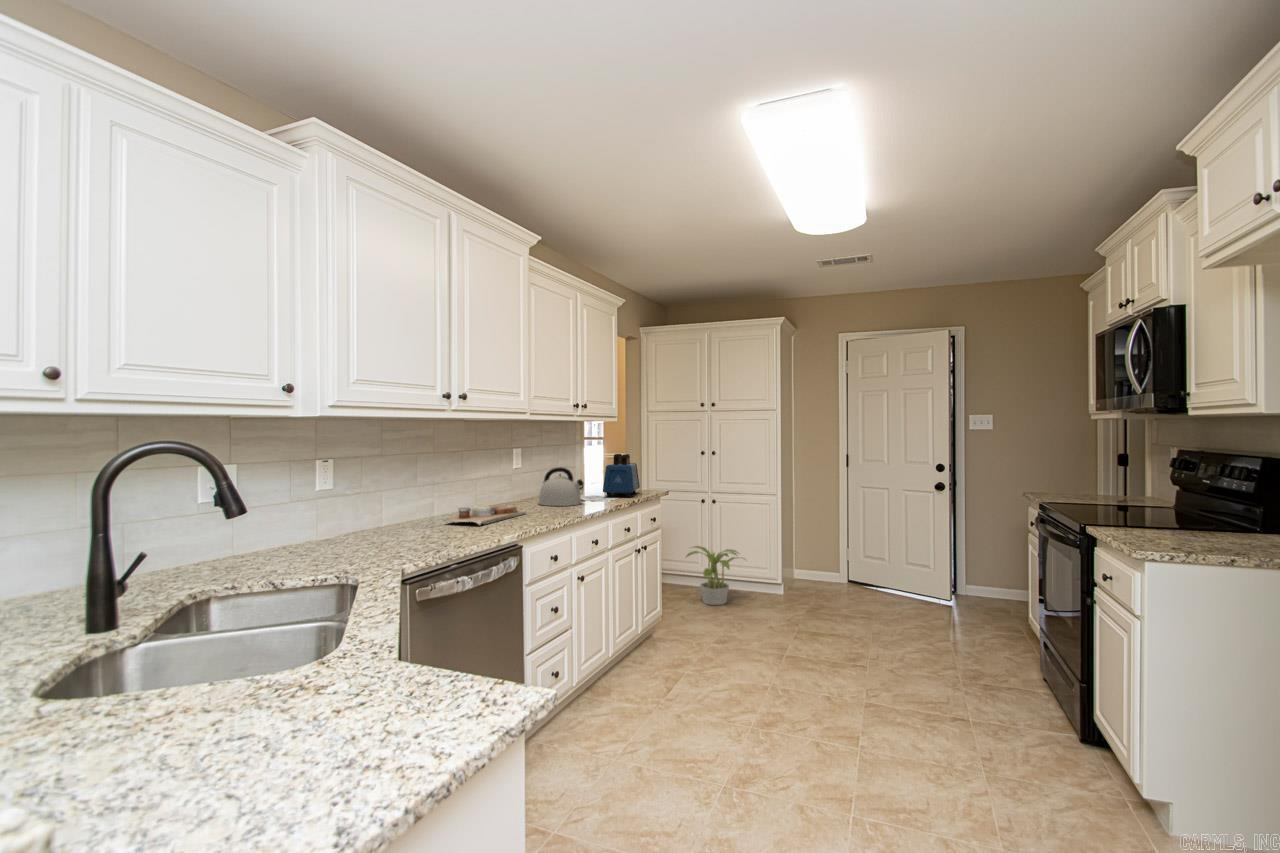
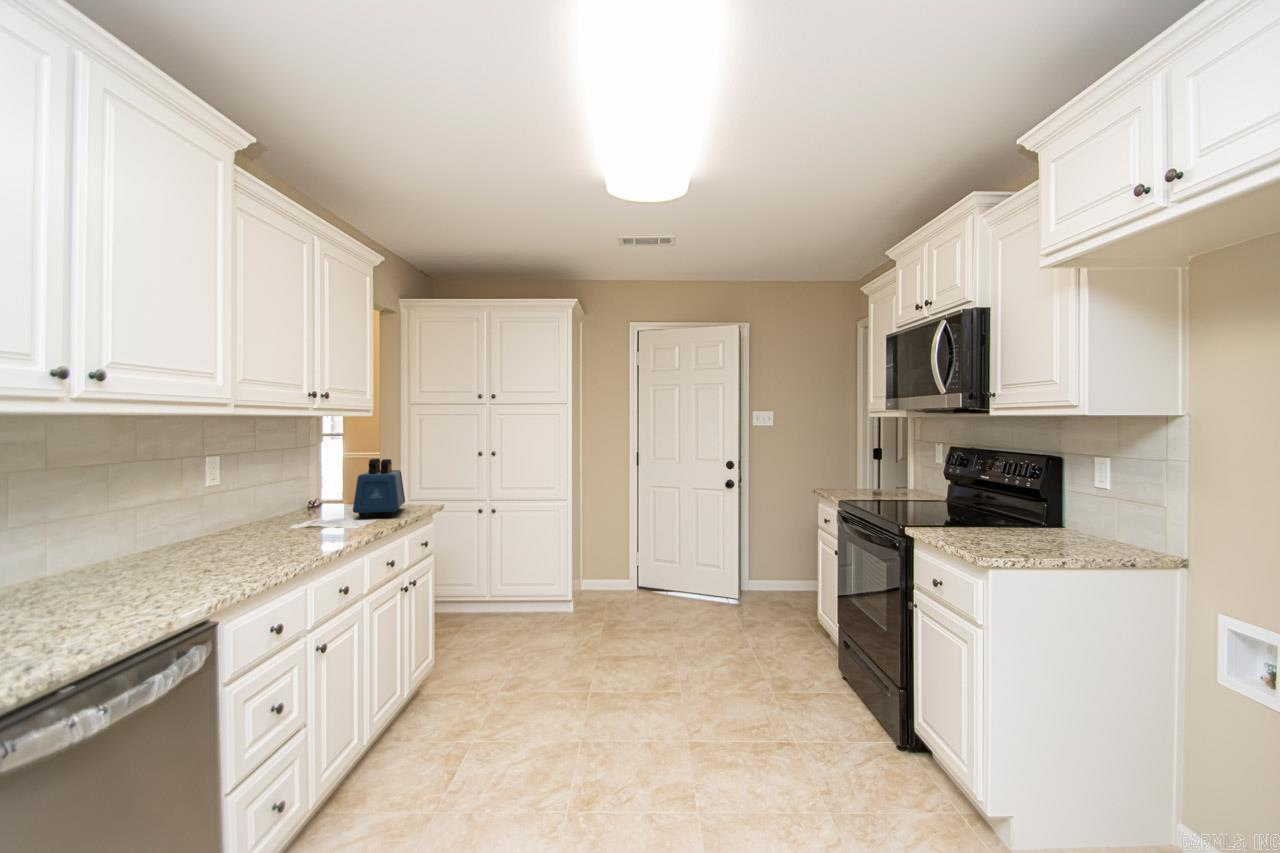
kettle: present [539,467,584,506] -> none [250,482,325,540]
cutting board: present [446,505,526,525] -> none [53,546,227,594]
potted plant: present [686,546,745,605] -> none [461,566,535,637]

